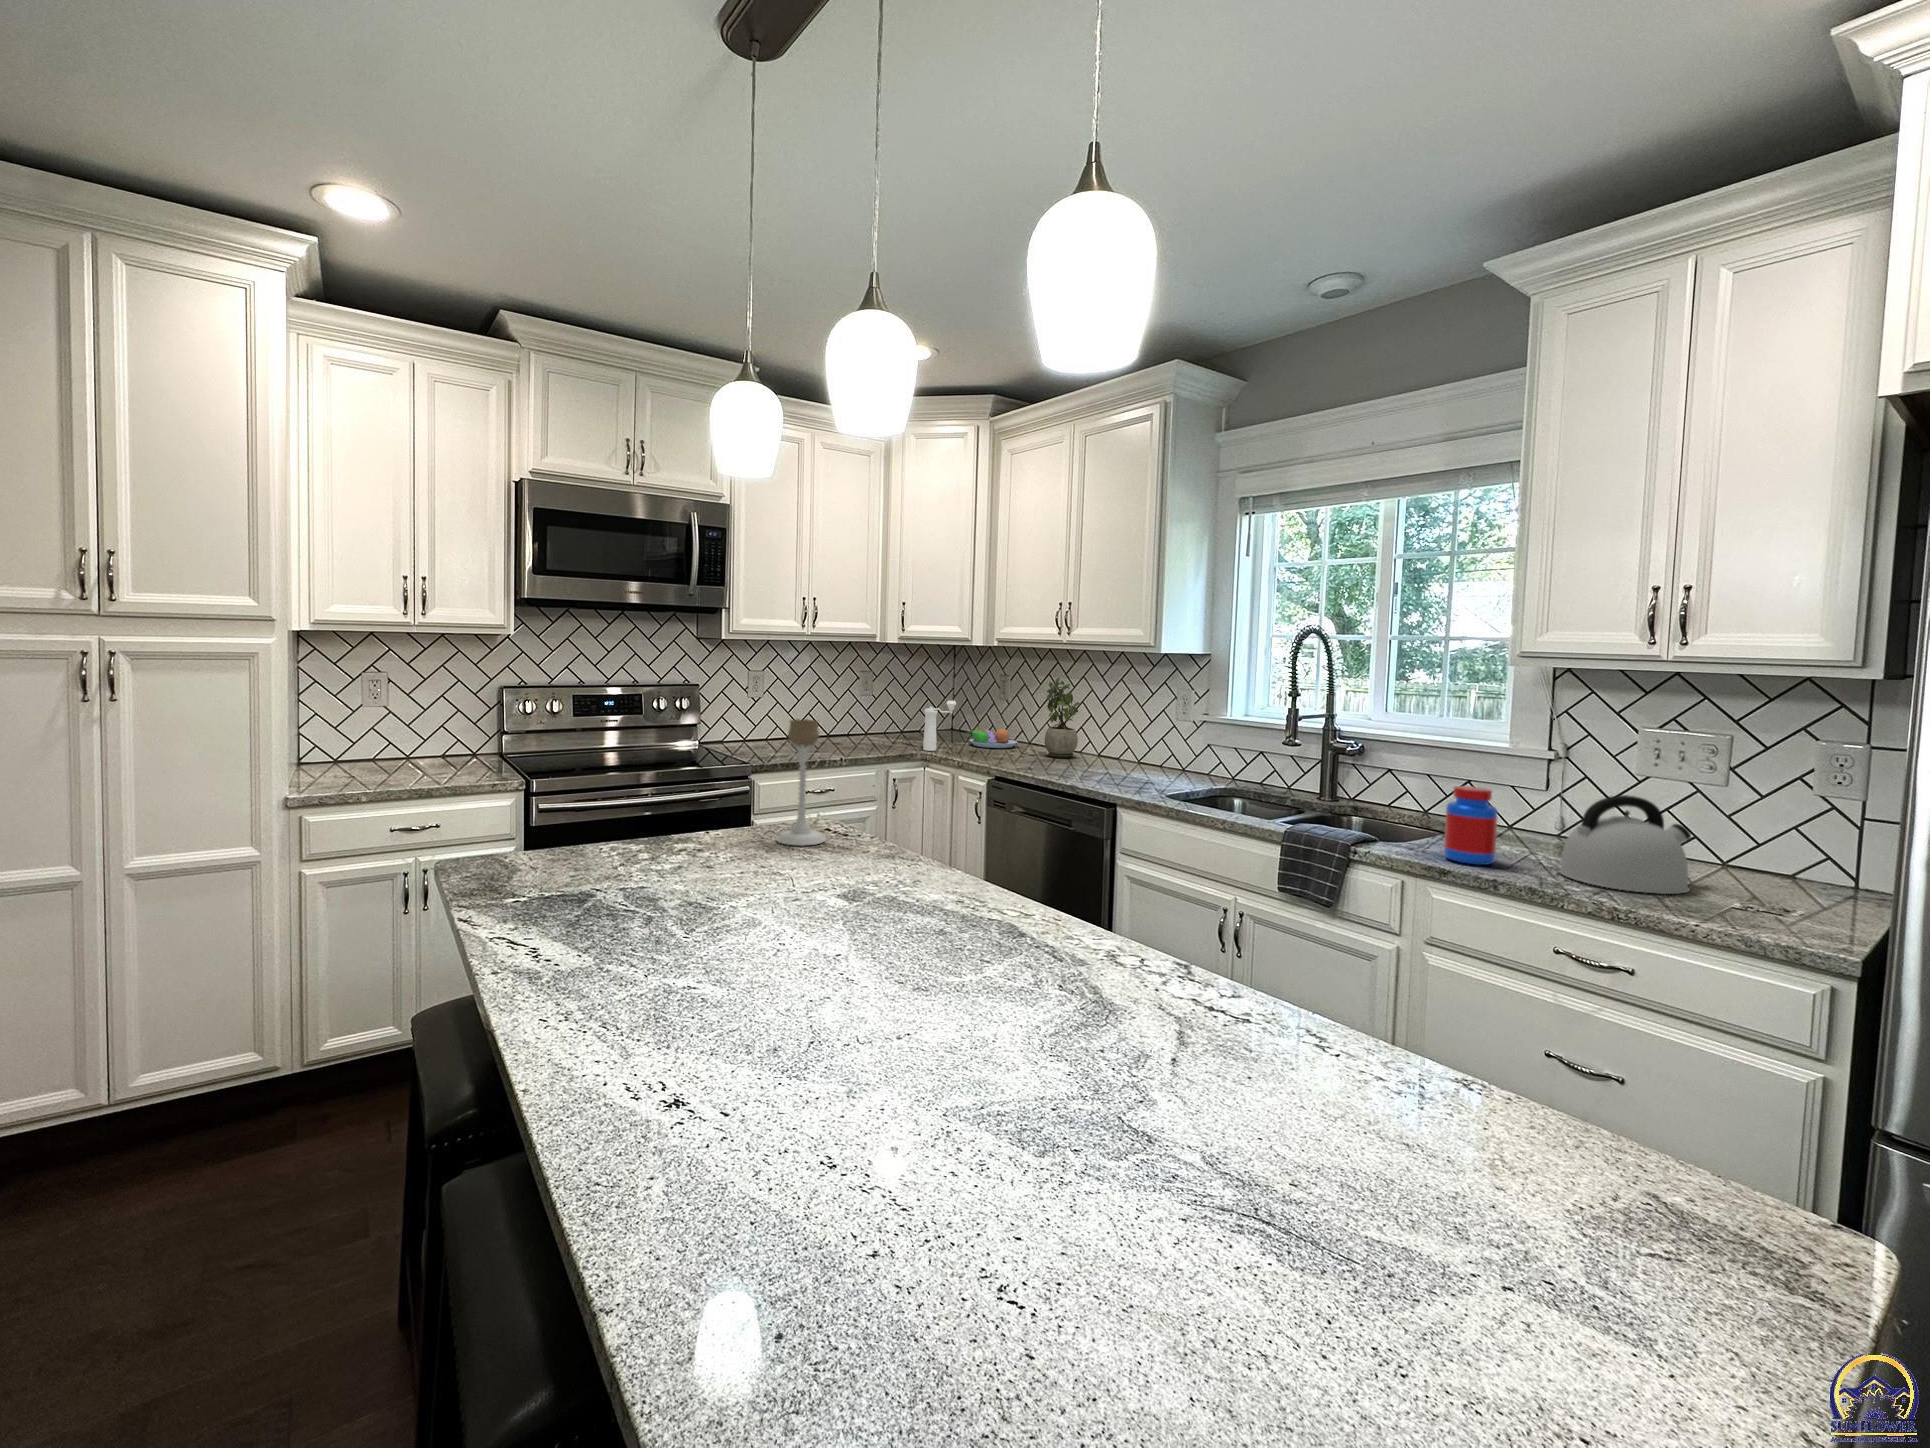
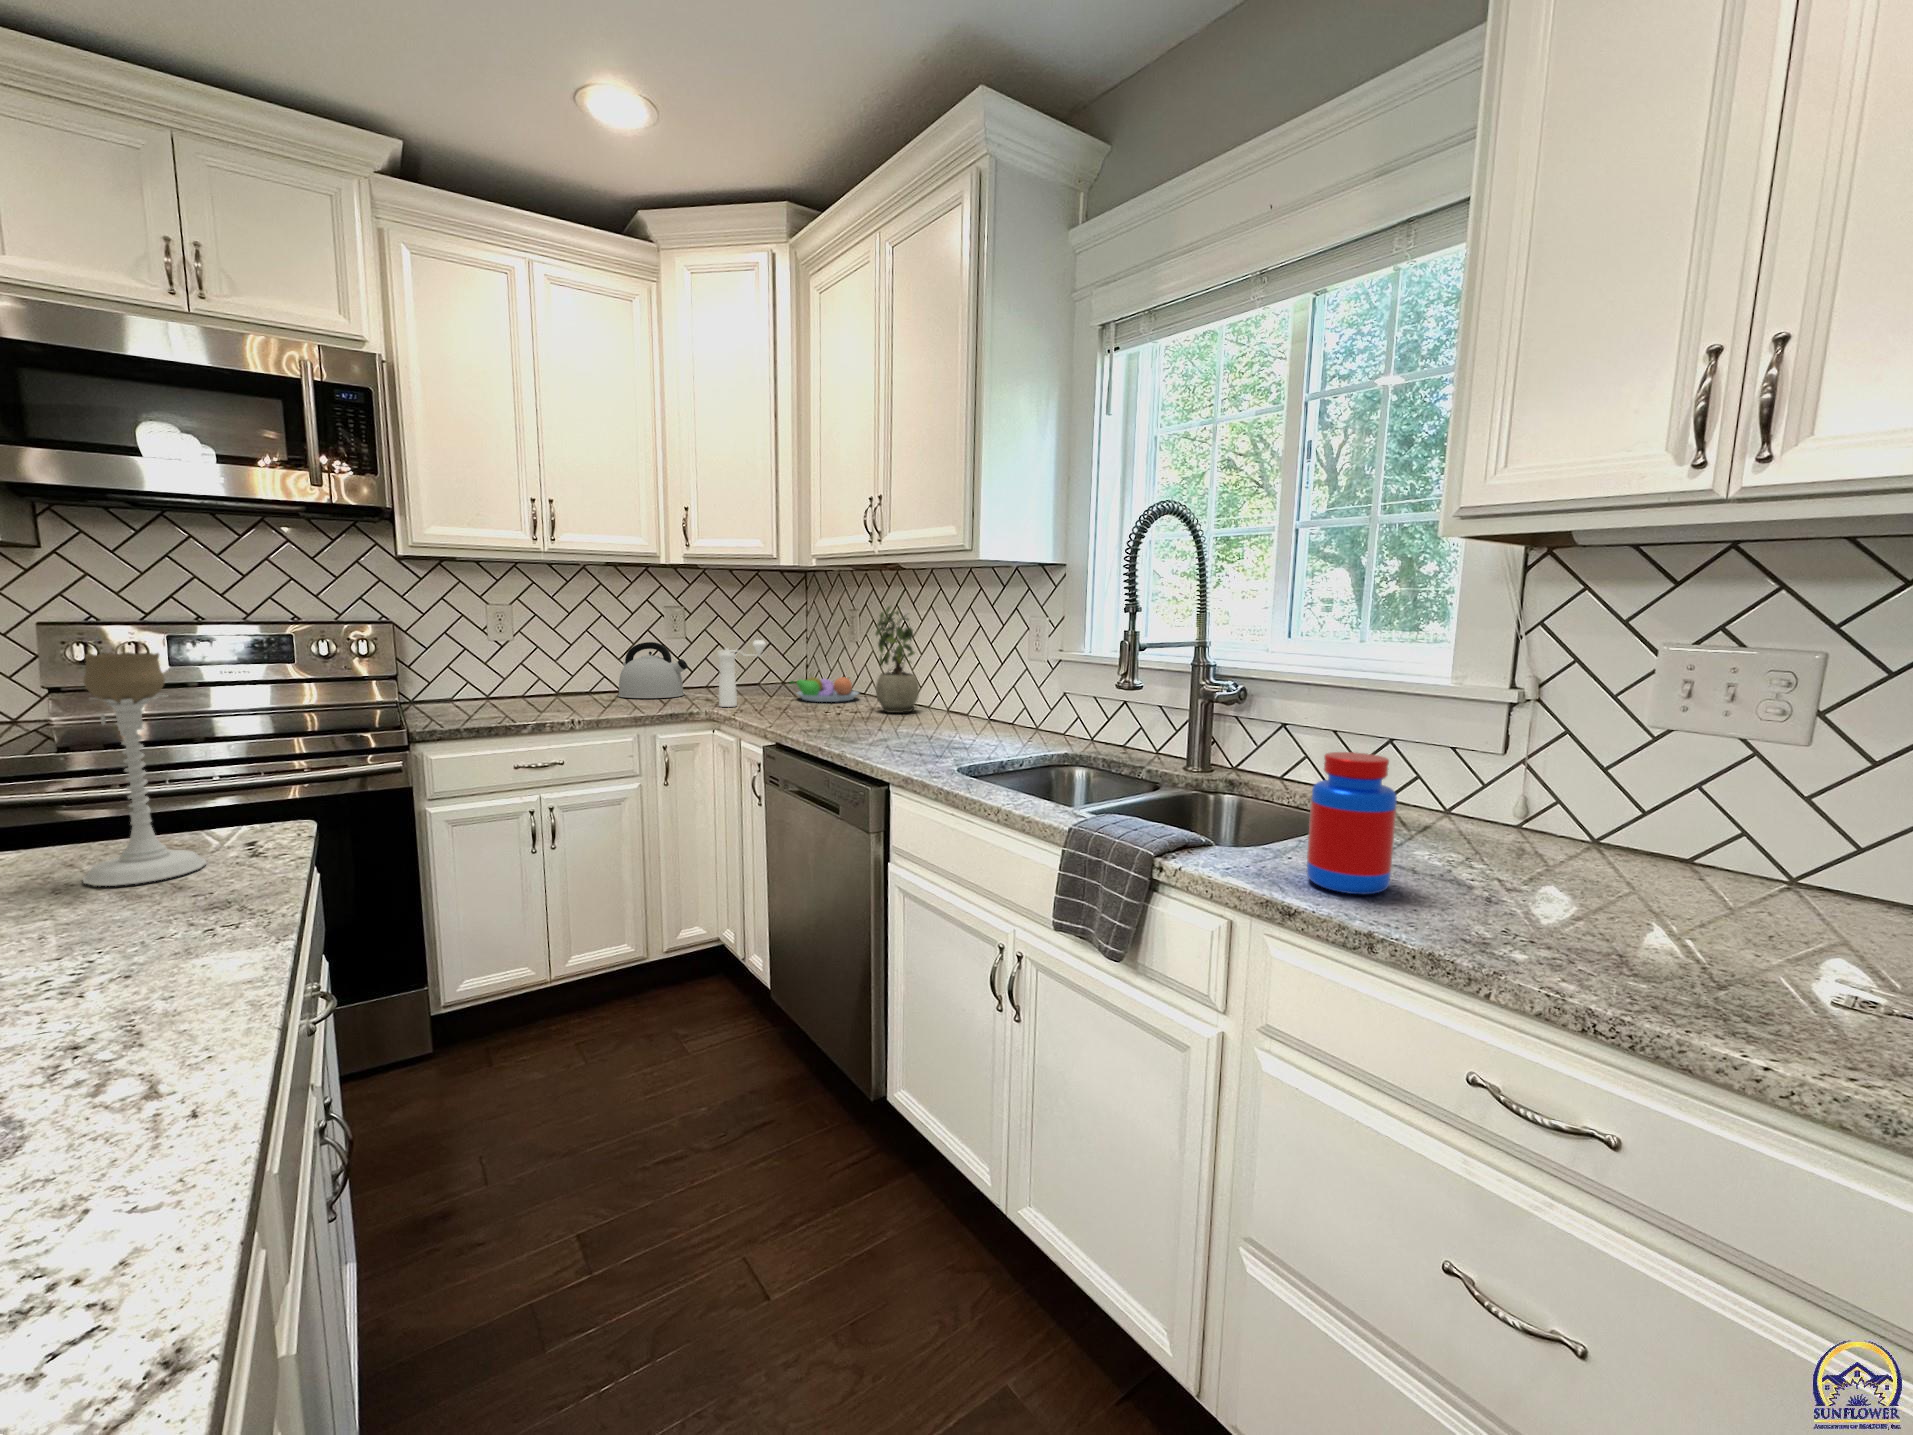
kettle: present [1560,795,1691,894] -> present [618,642,688,698]

